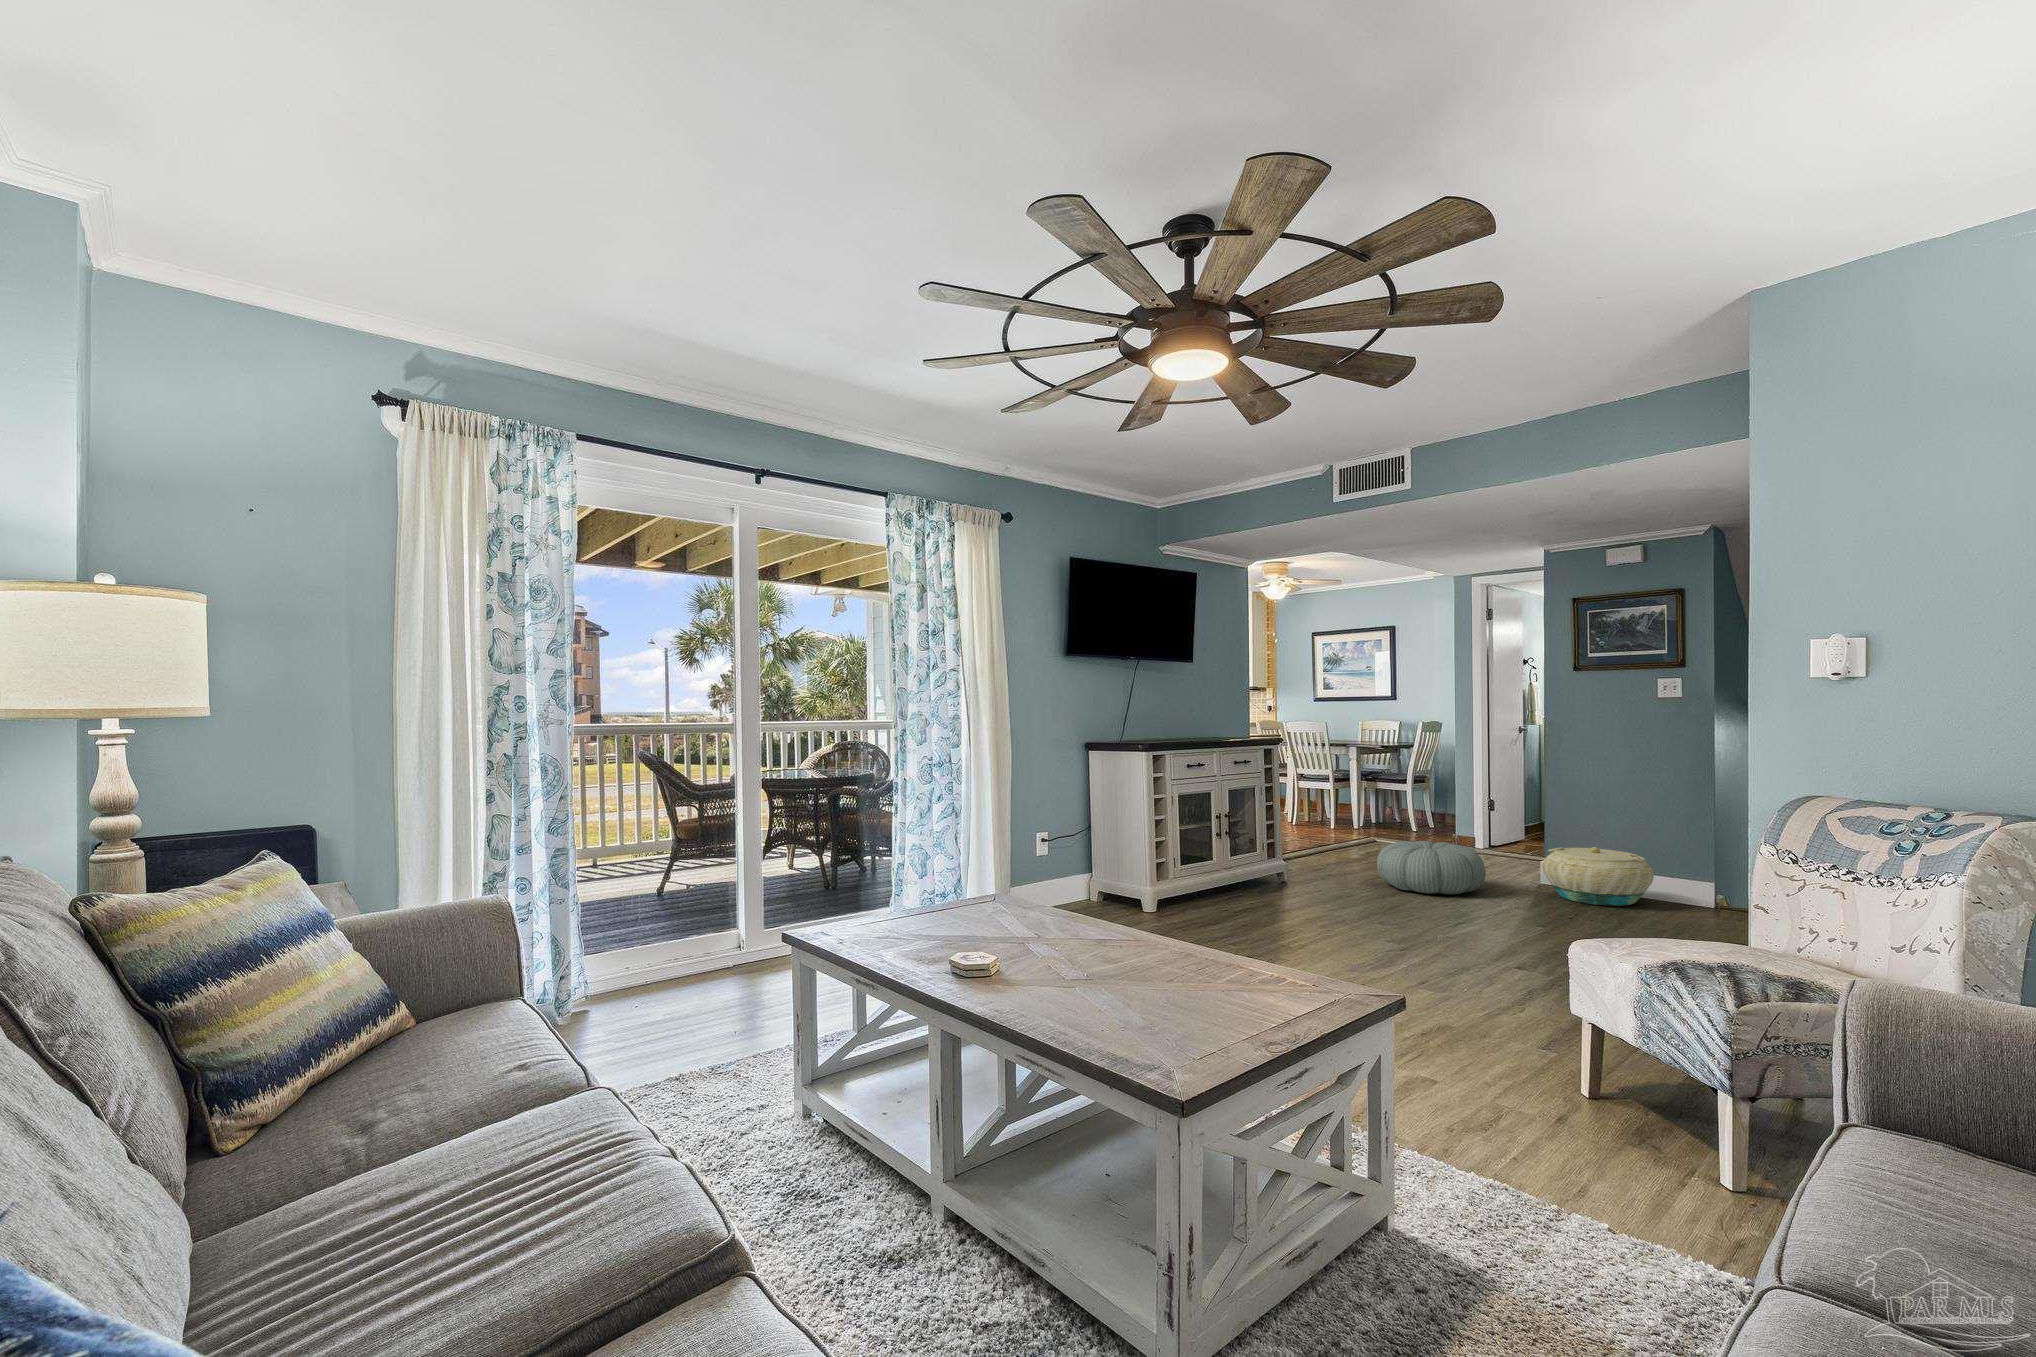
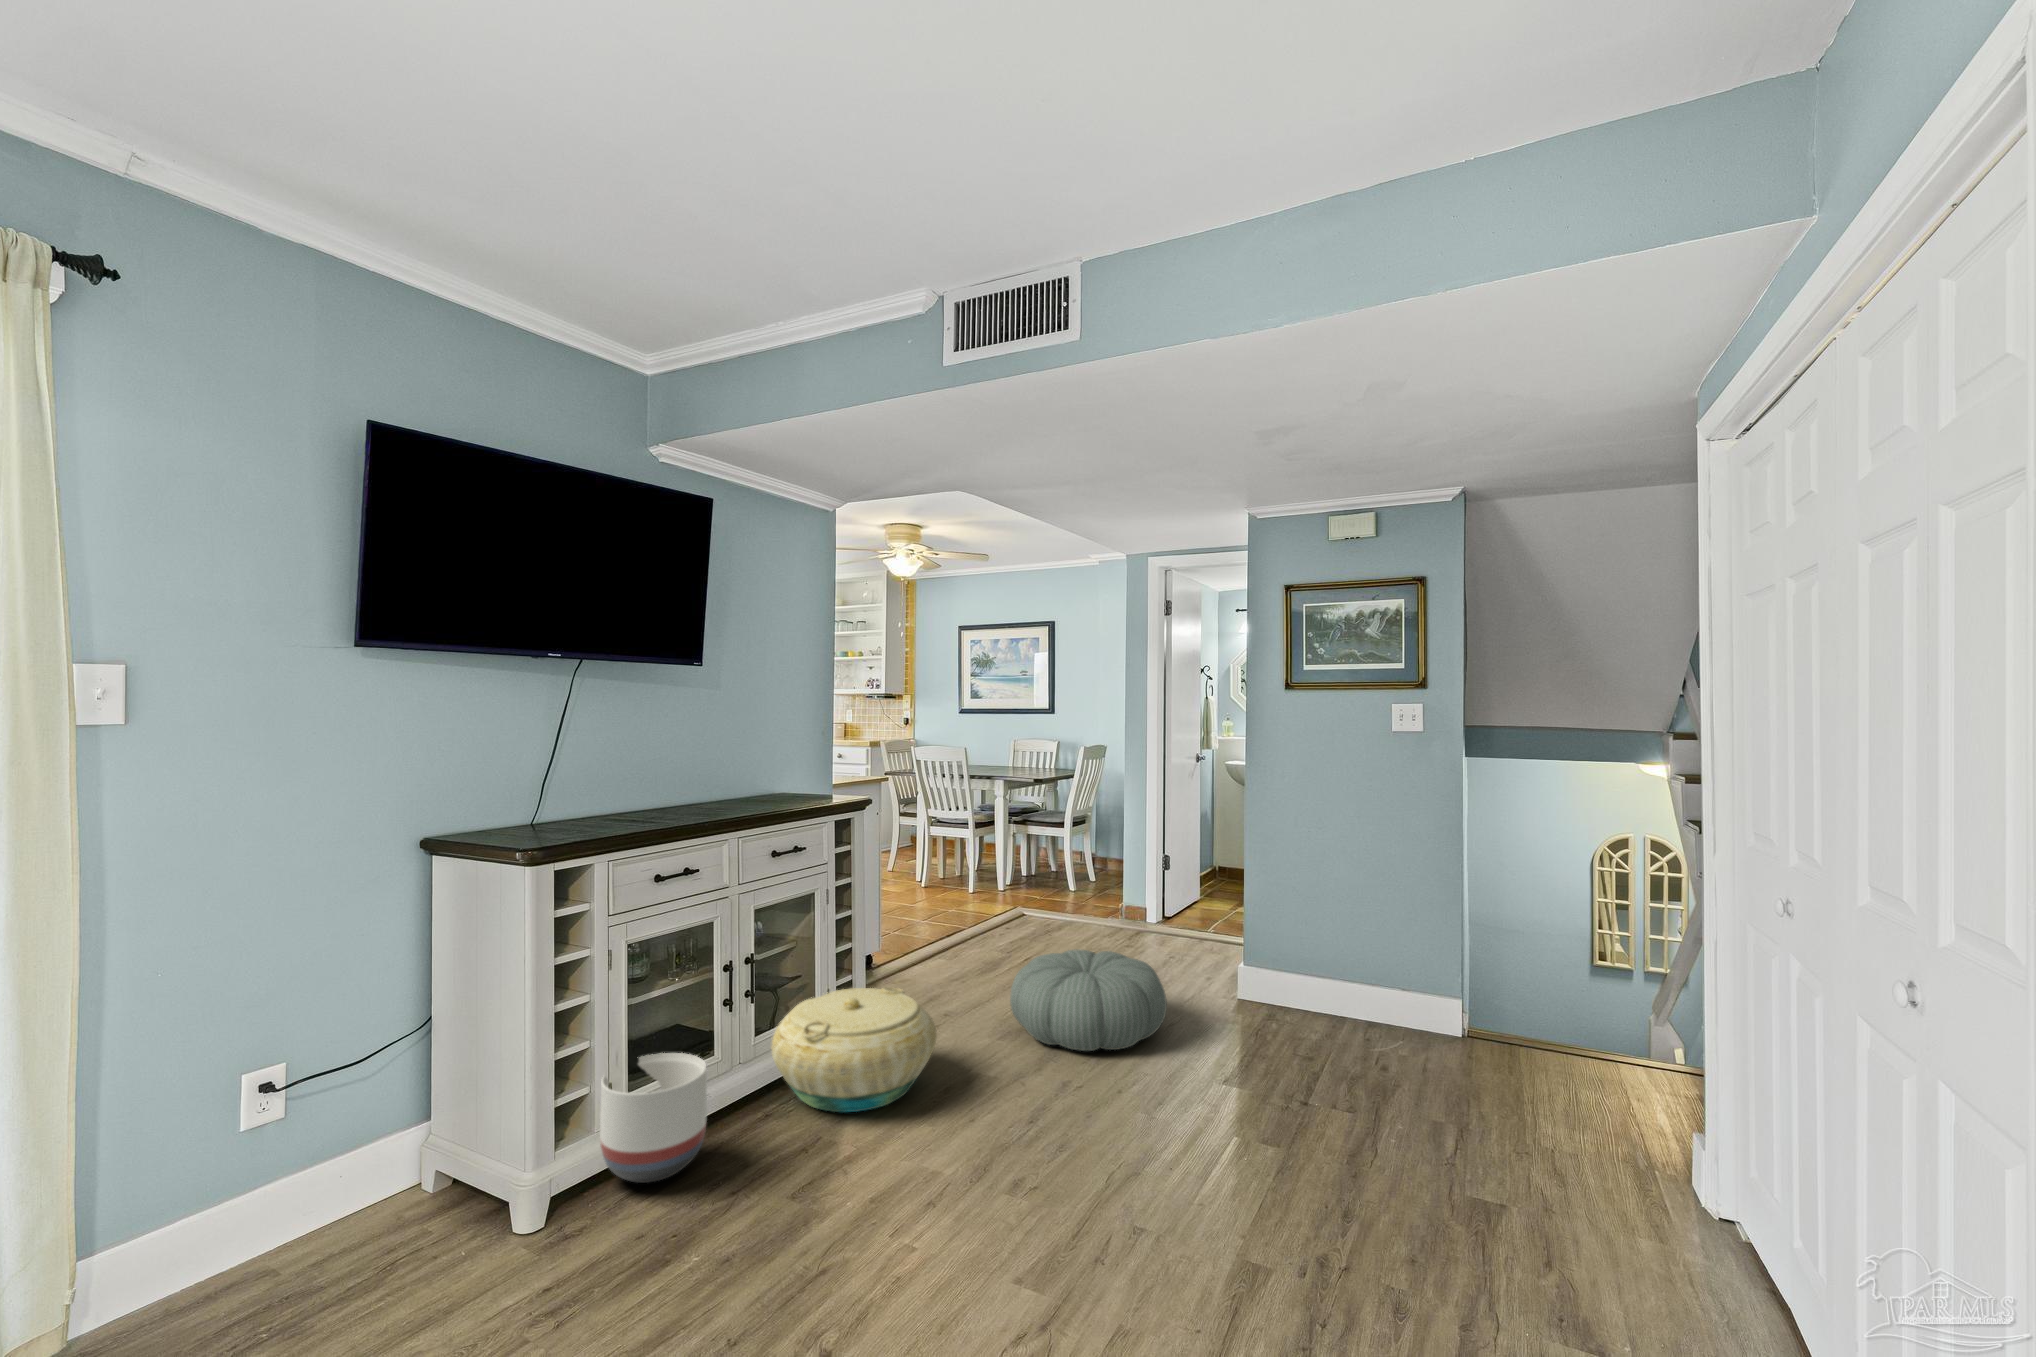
basket: present [1542,847,1654,906] -> present [771,987,937,1112]
planter: none [1172,856,1222,911] -> present [600,1053,707,1183]

